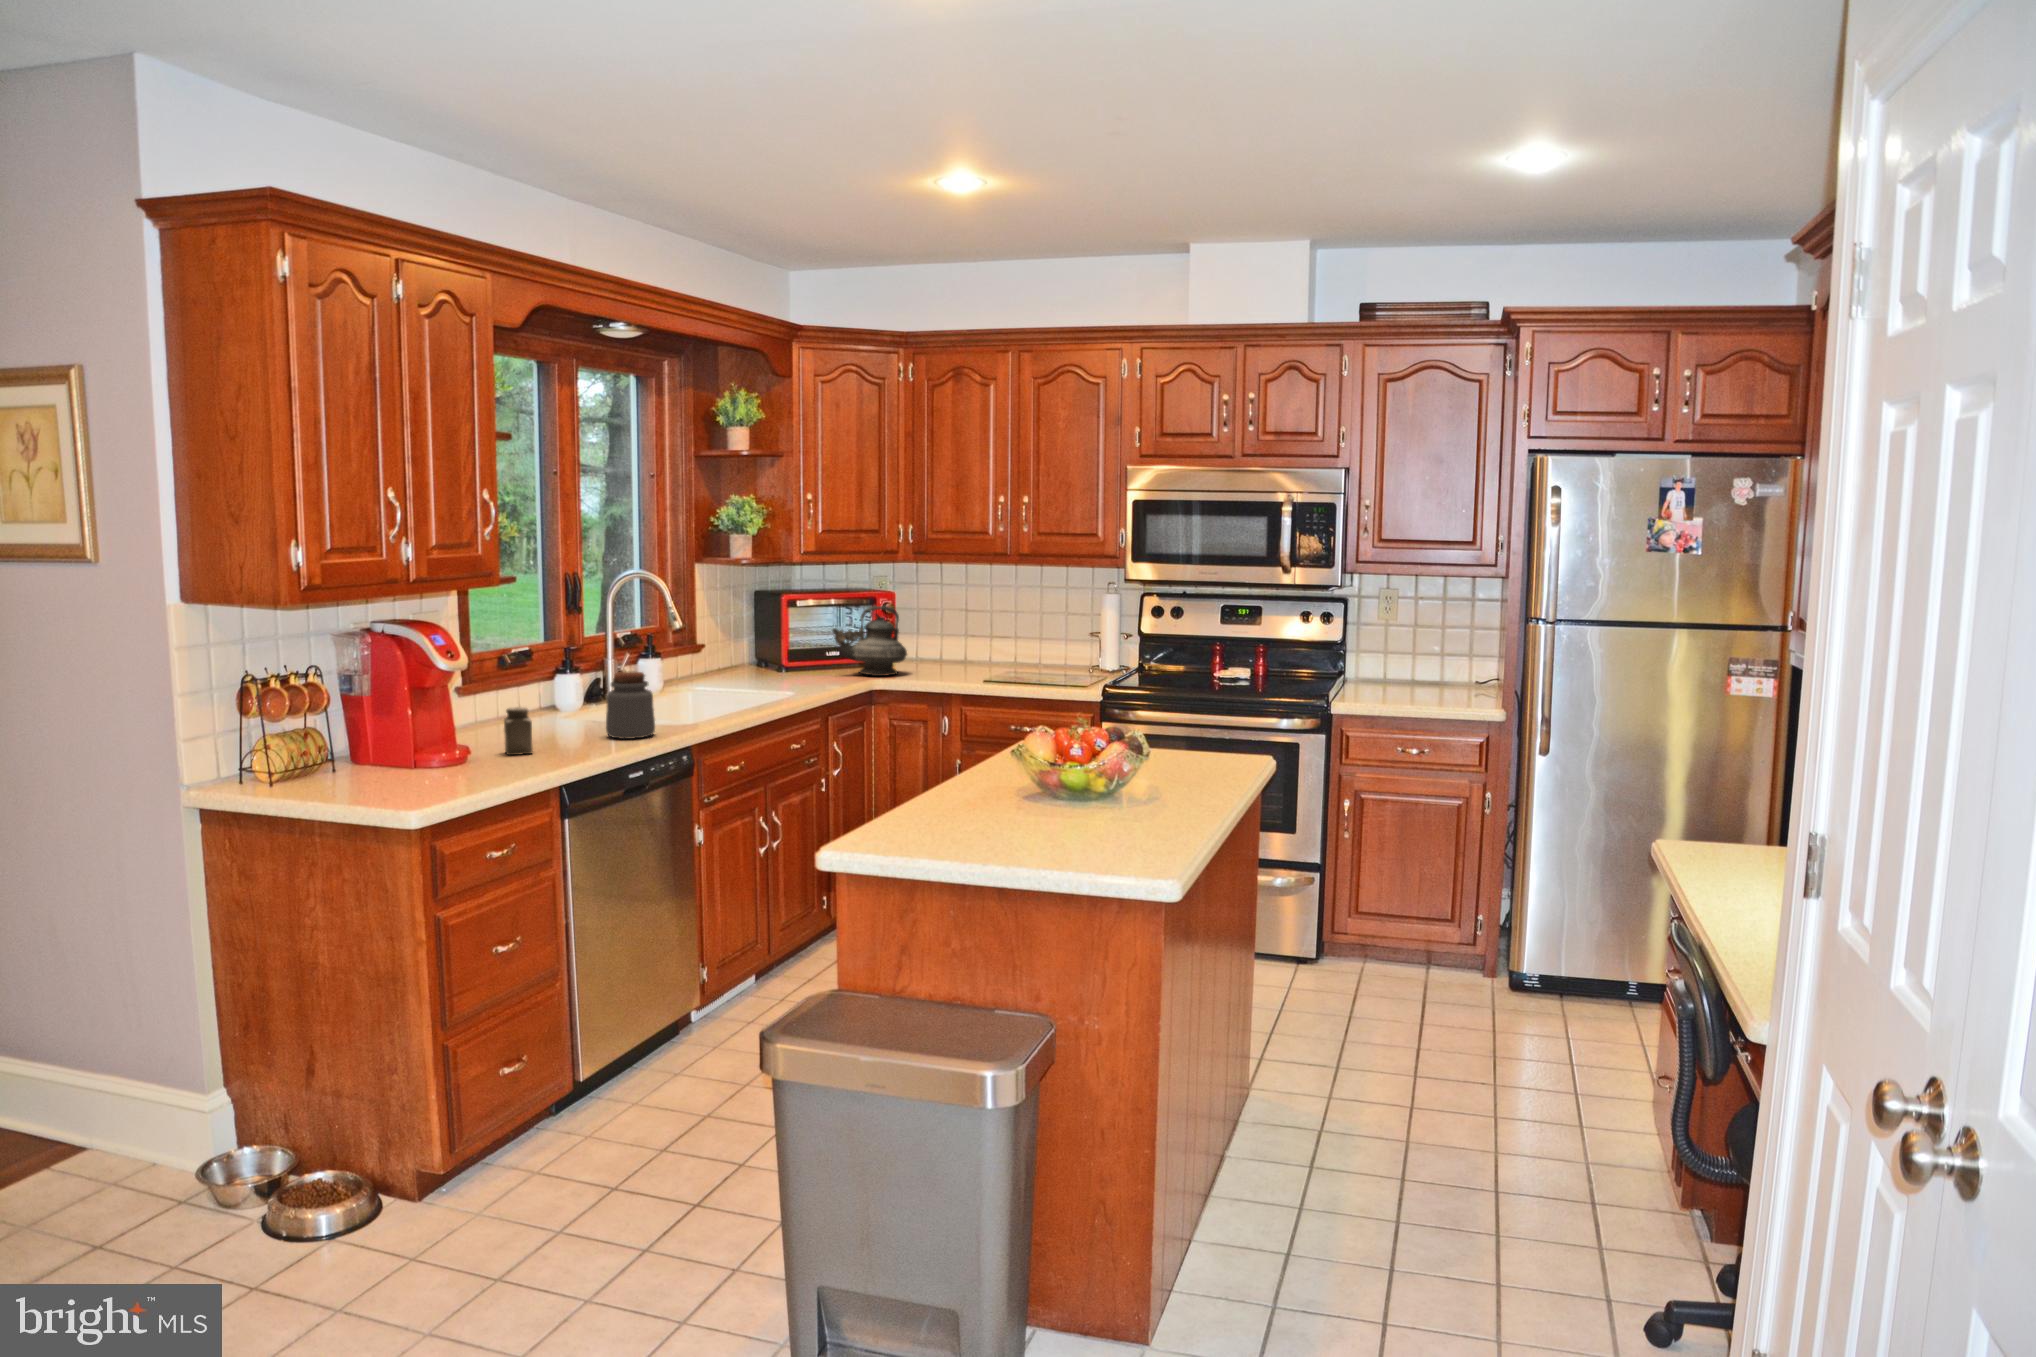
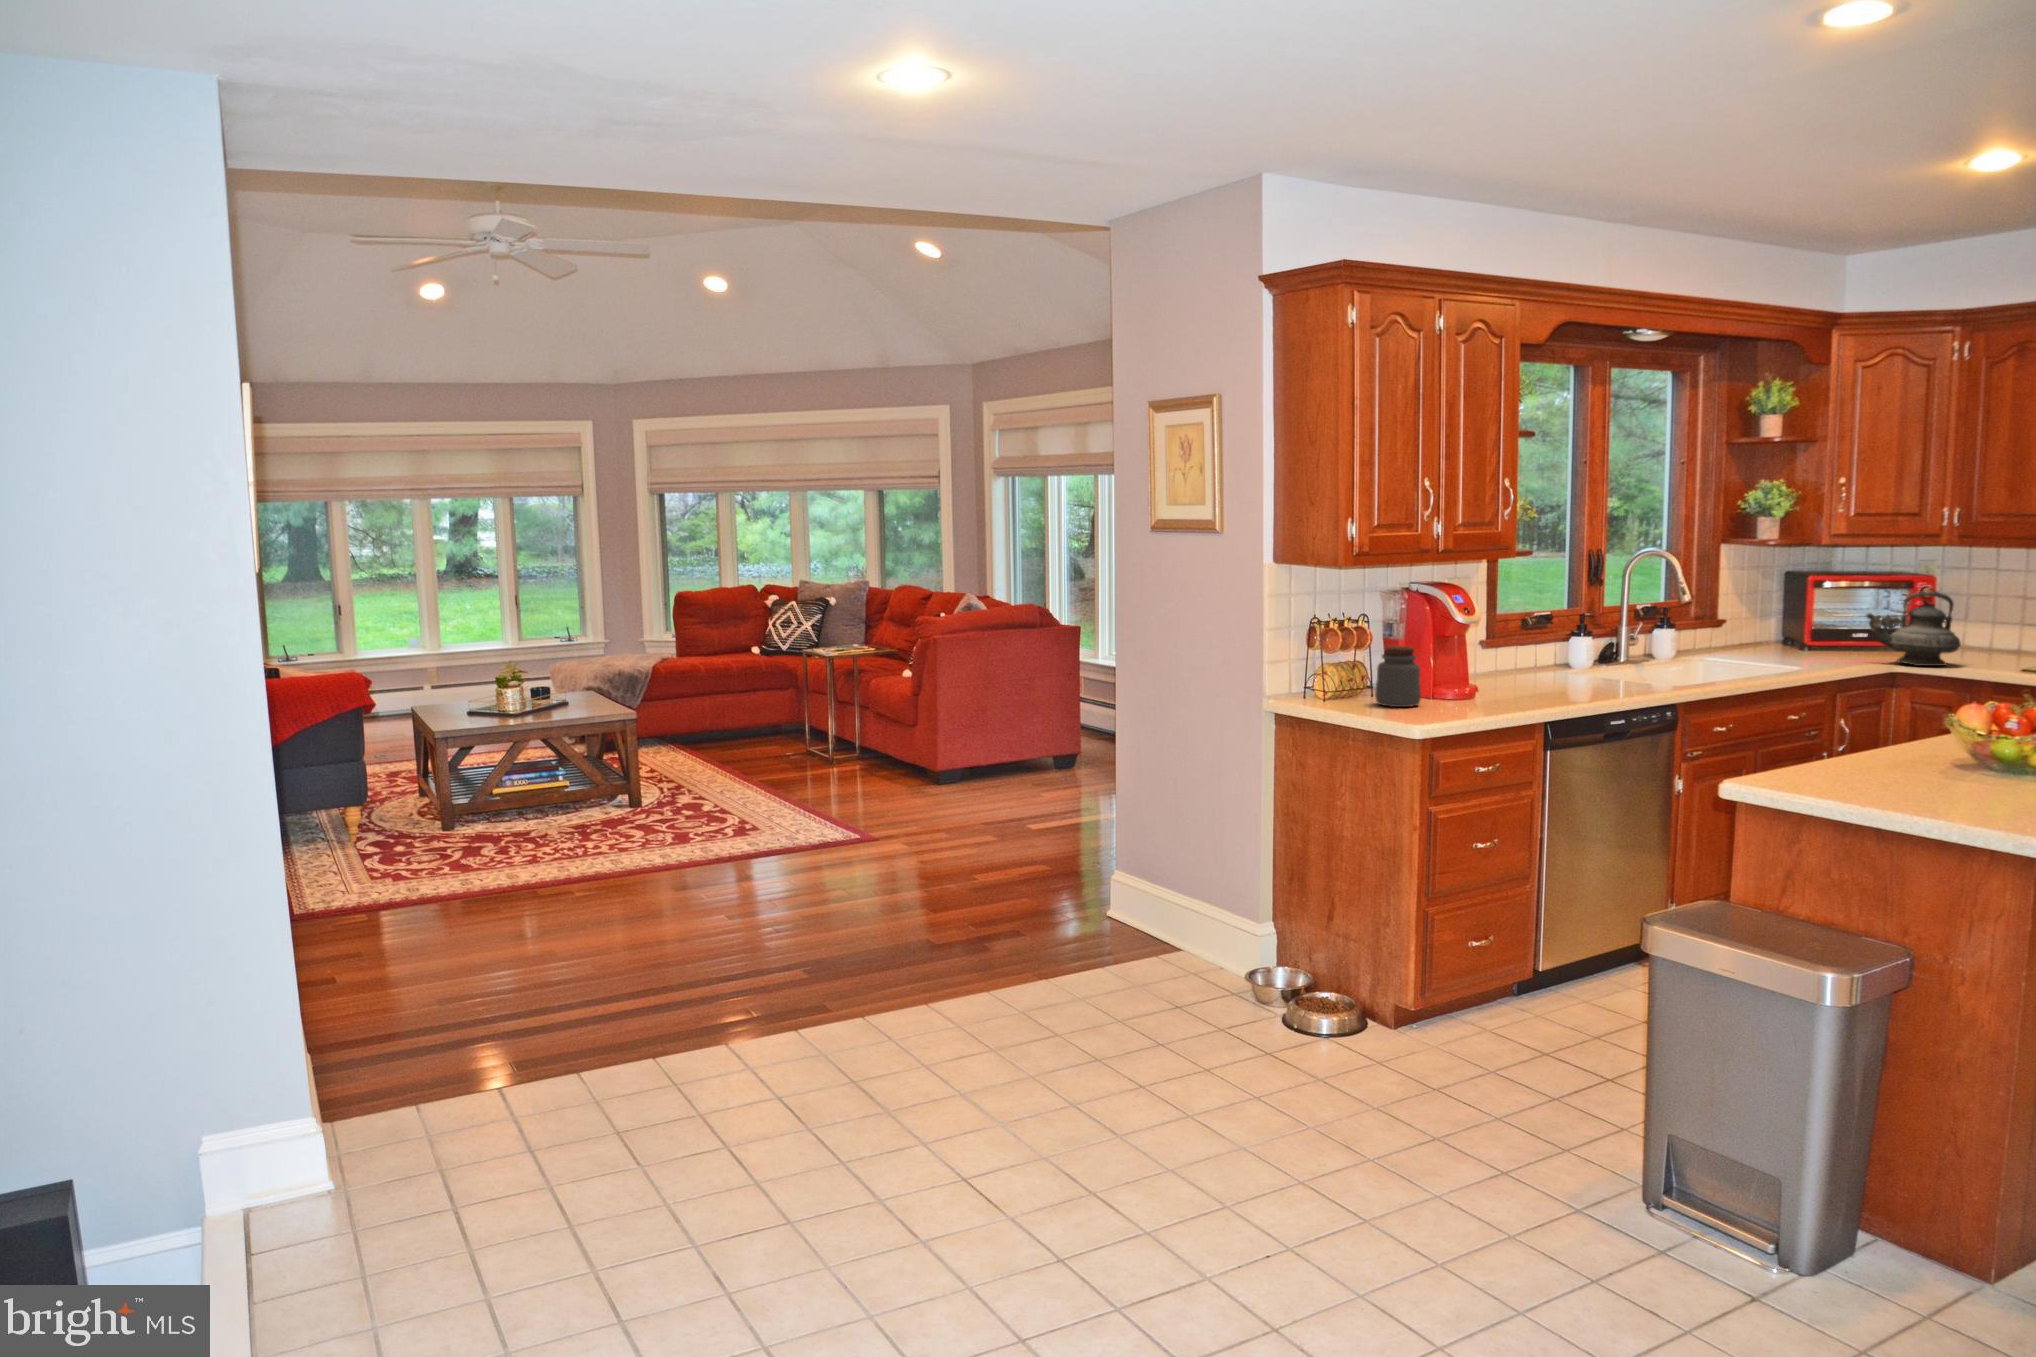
jar: present [606,672,655,739] -> present [1375,645,1421,707]
salt shaker: present [504,707,533,755] -> none [1503,659,1526,699]

